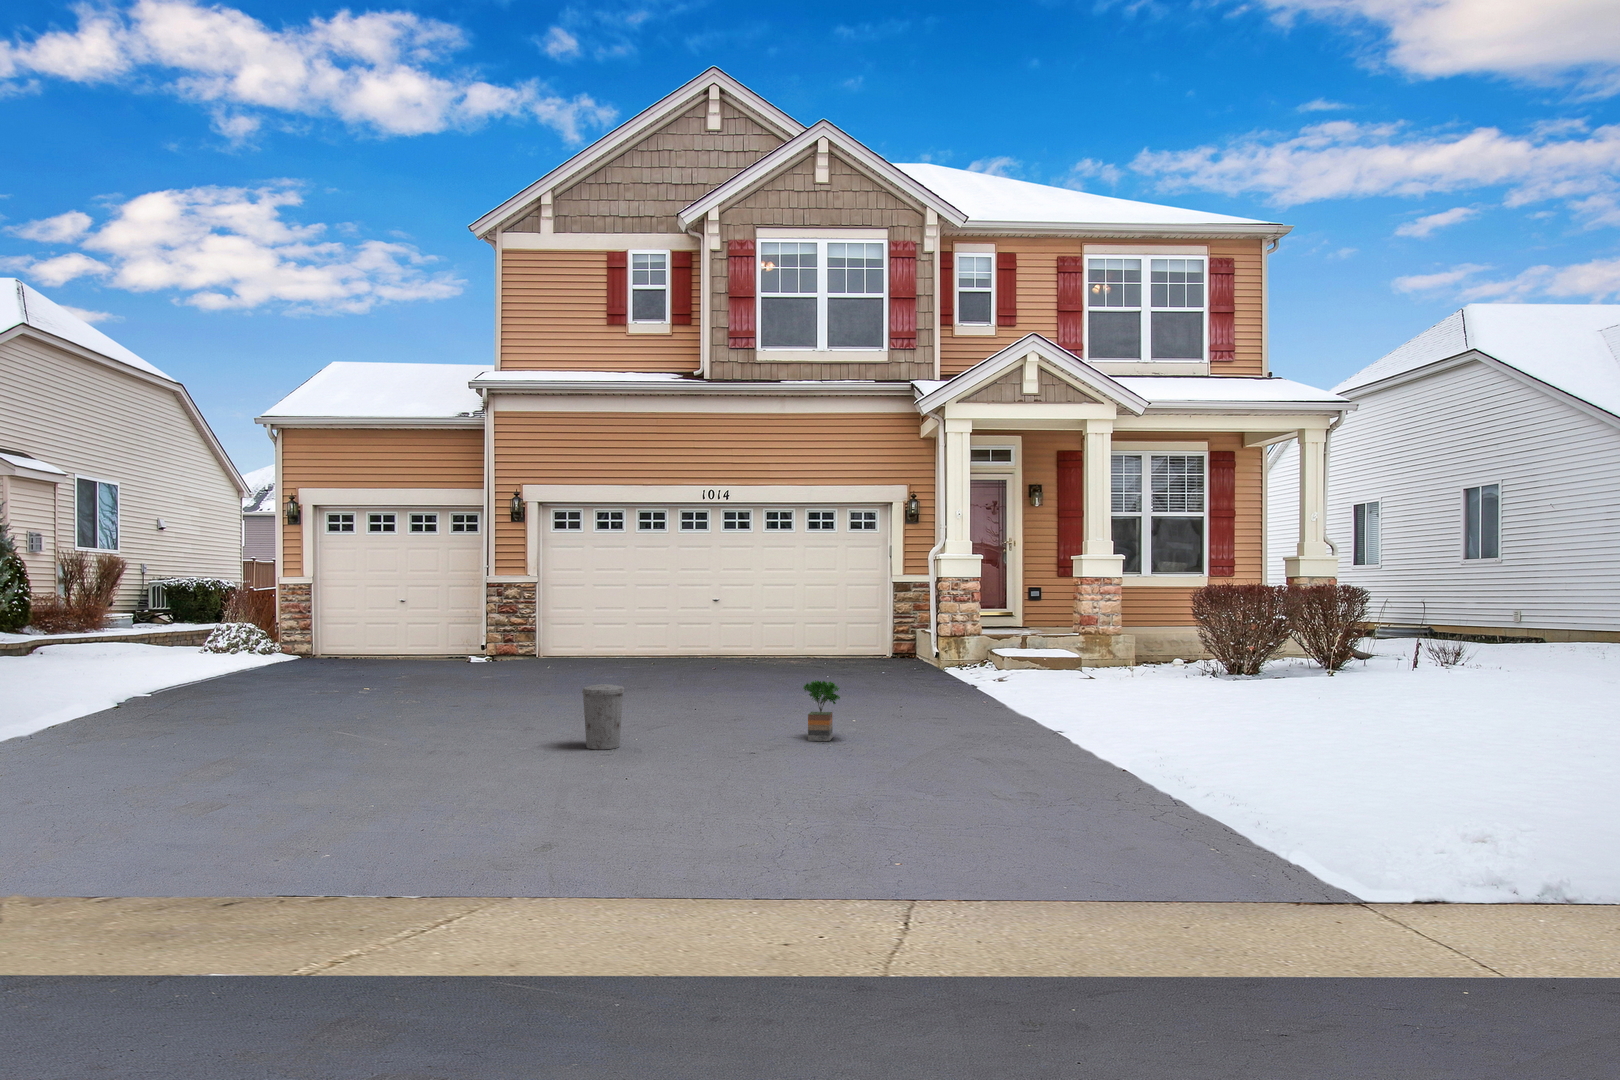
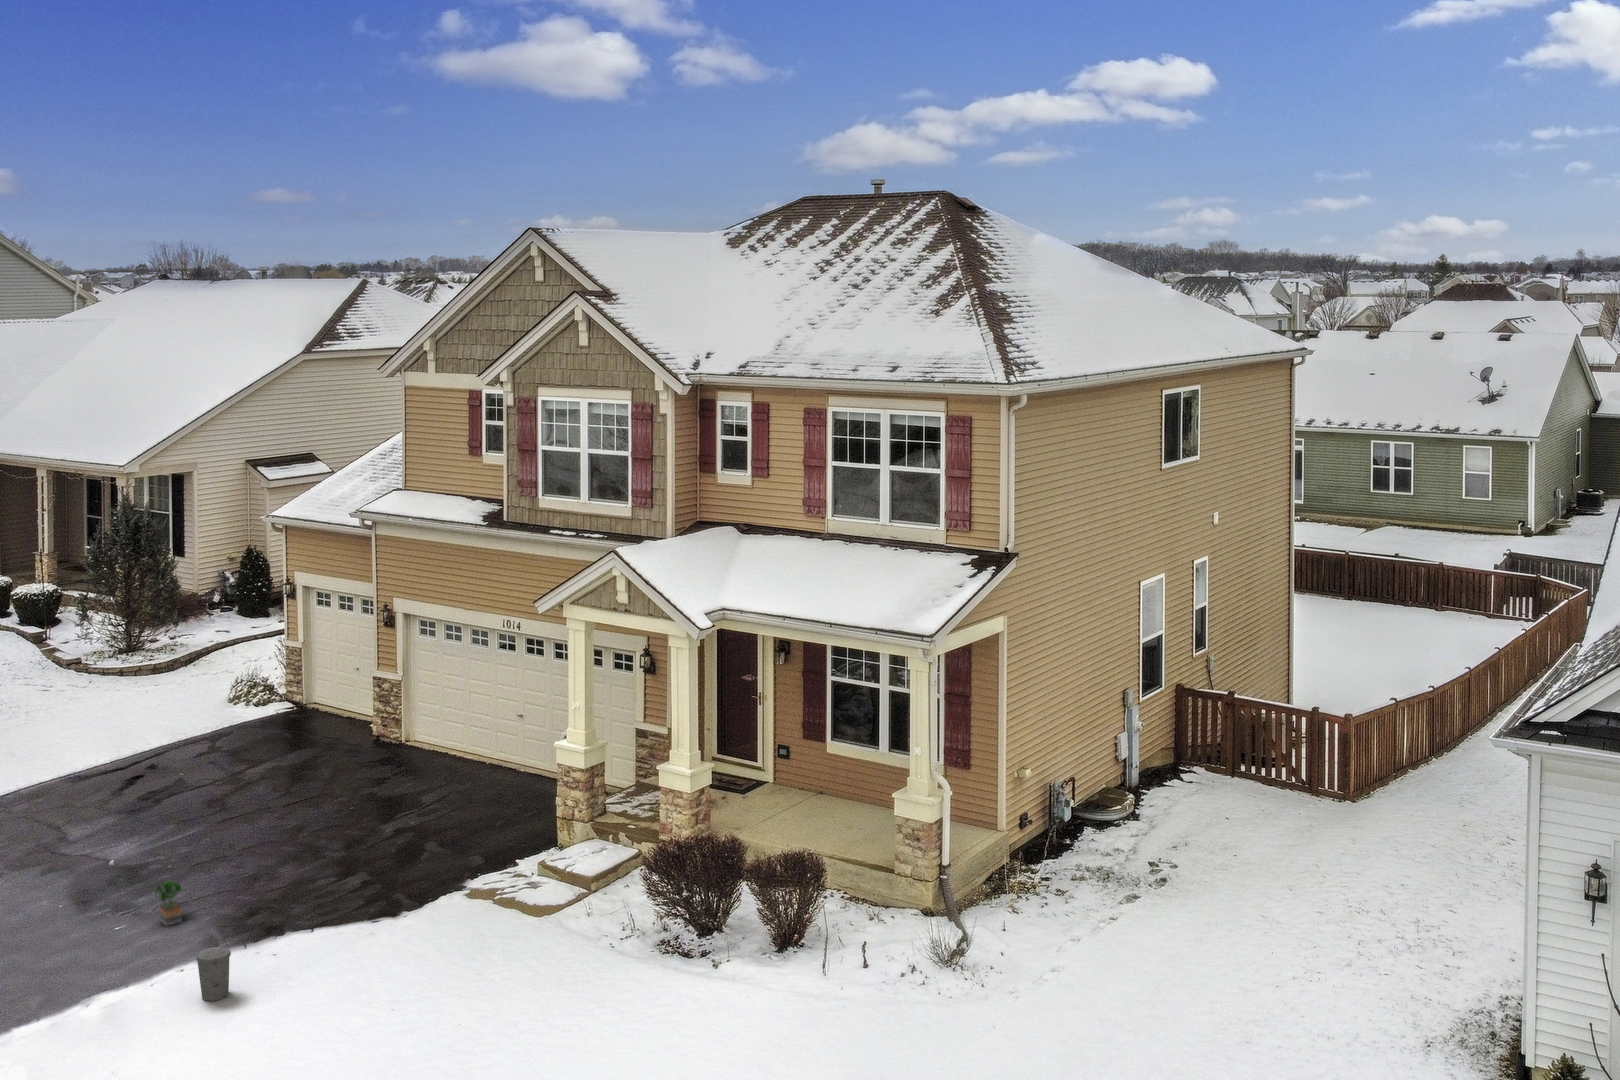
trash can: present [582,684,625,749] -> present [196,947,231,1001]

